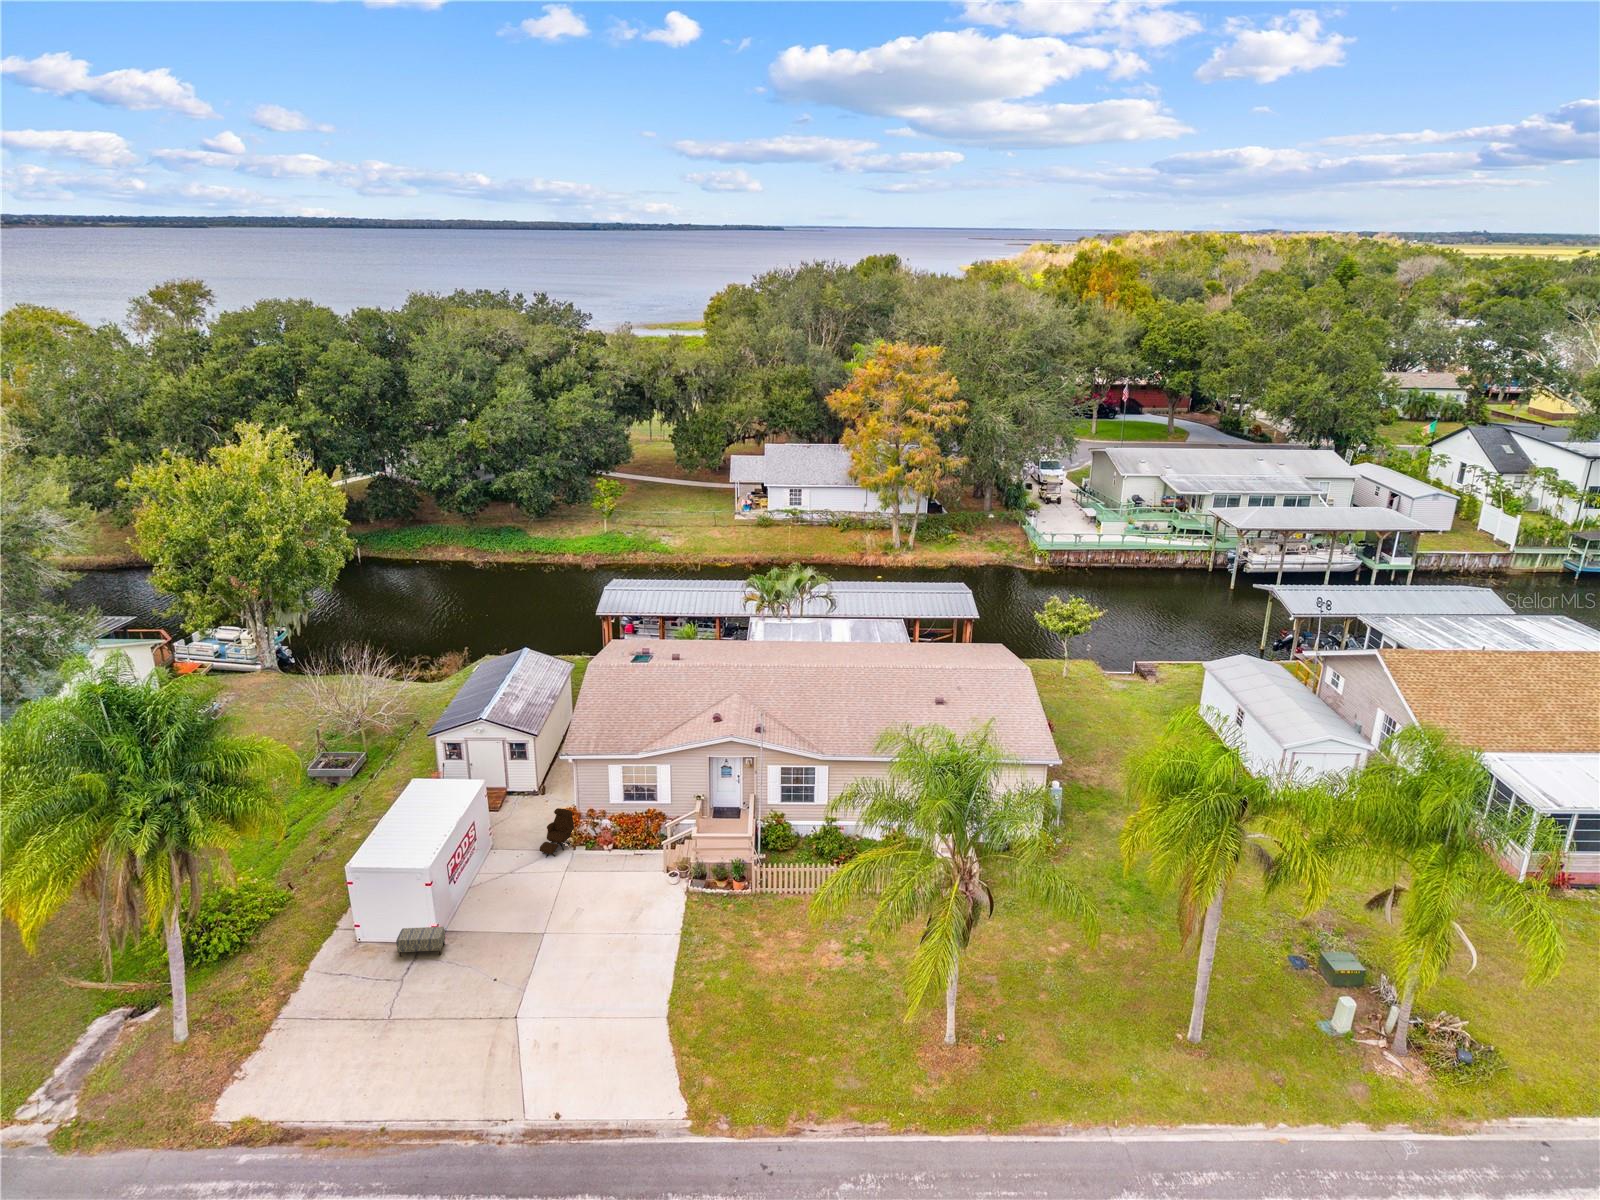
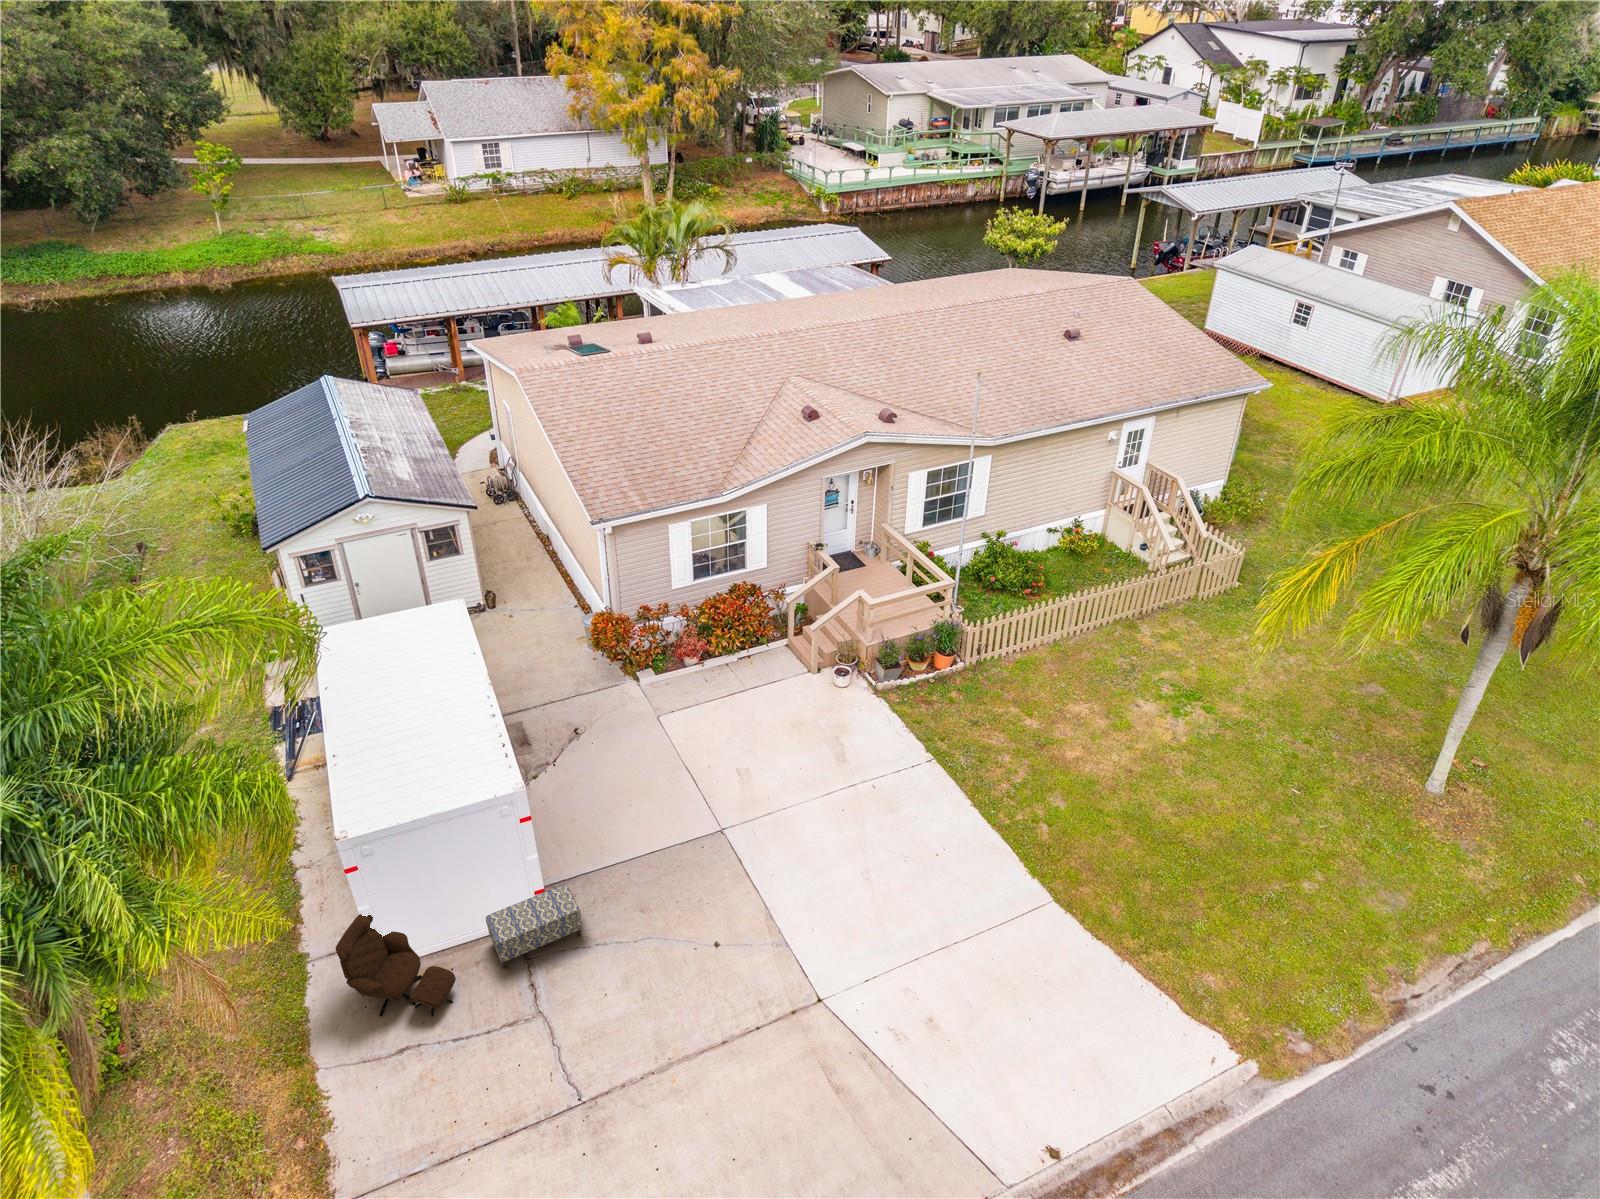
lounge chair: present [540,808,574,858] -> present [336,914,456,1016]

